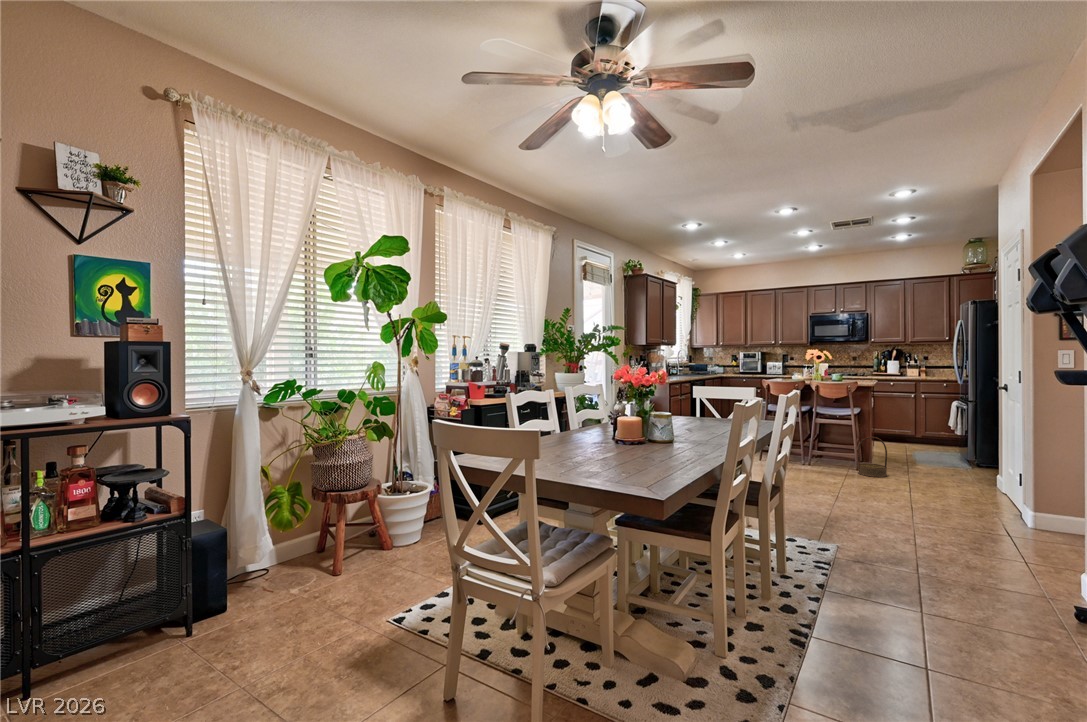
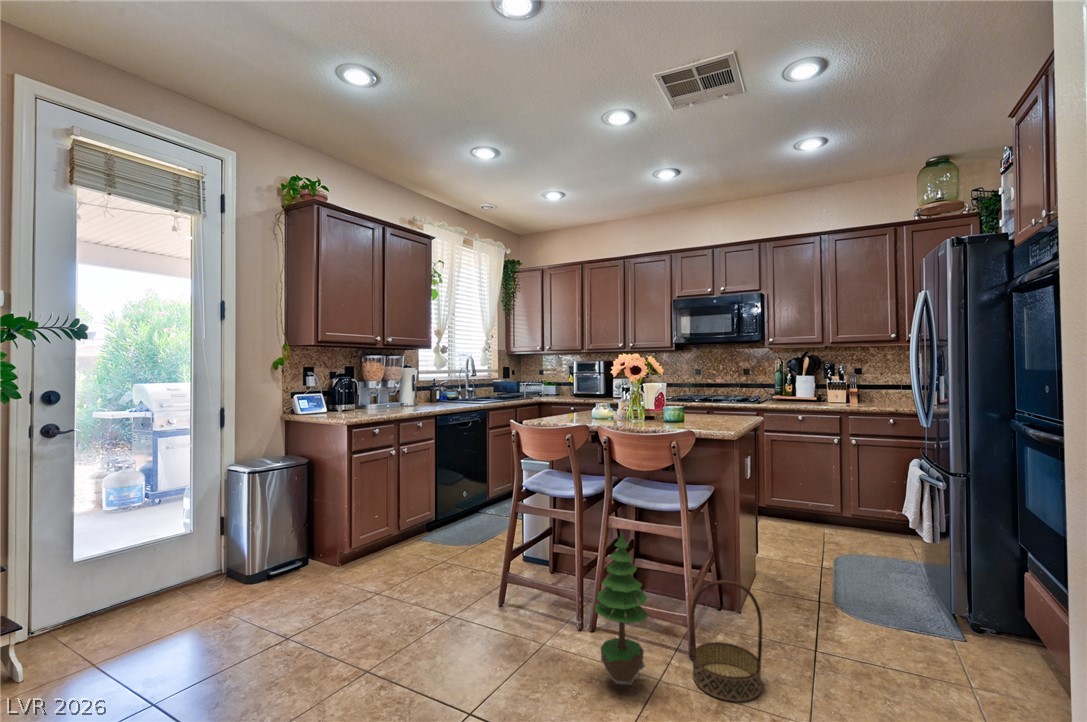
potted tree: none [820,418,843,474] -> present [595,533,649,685]

